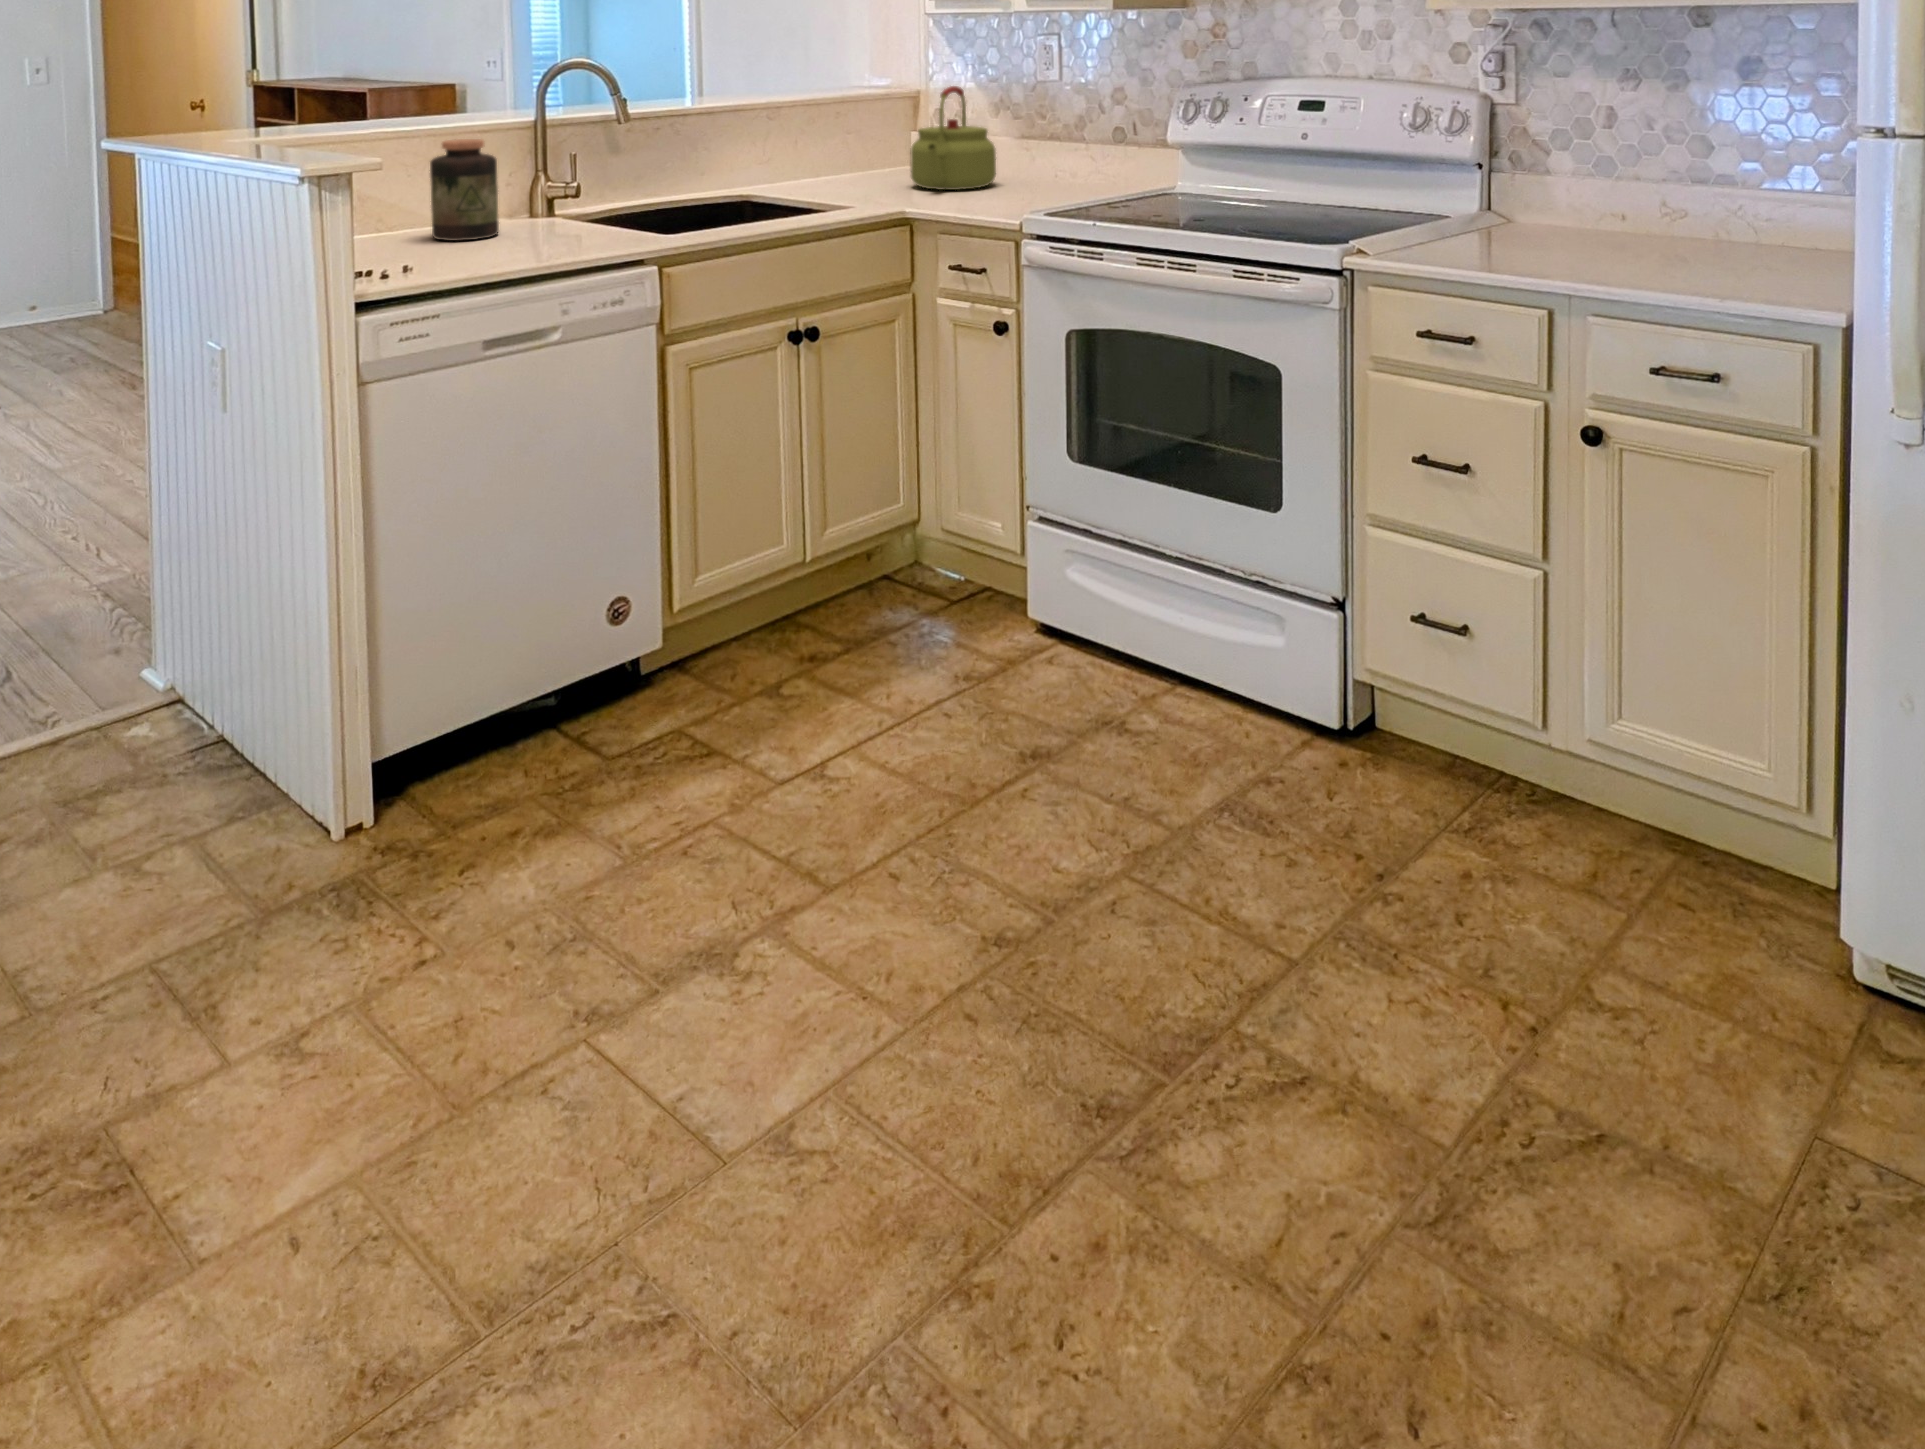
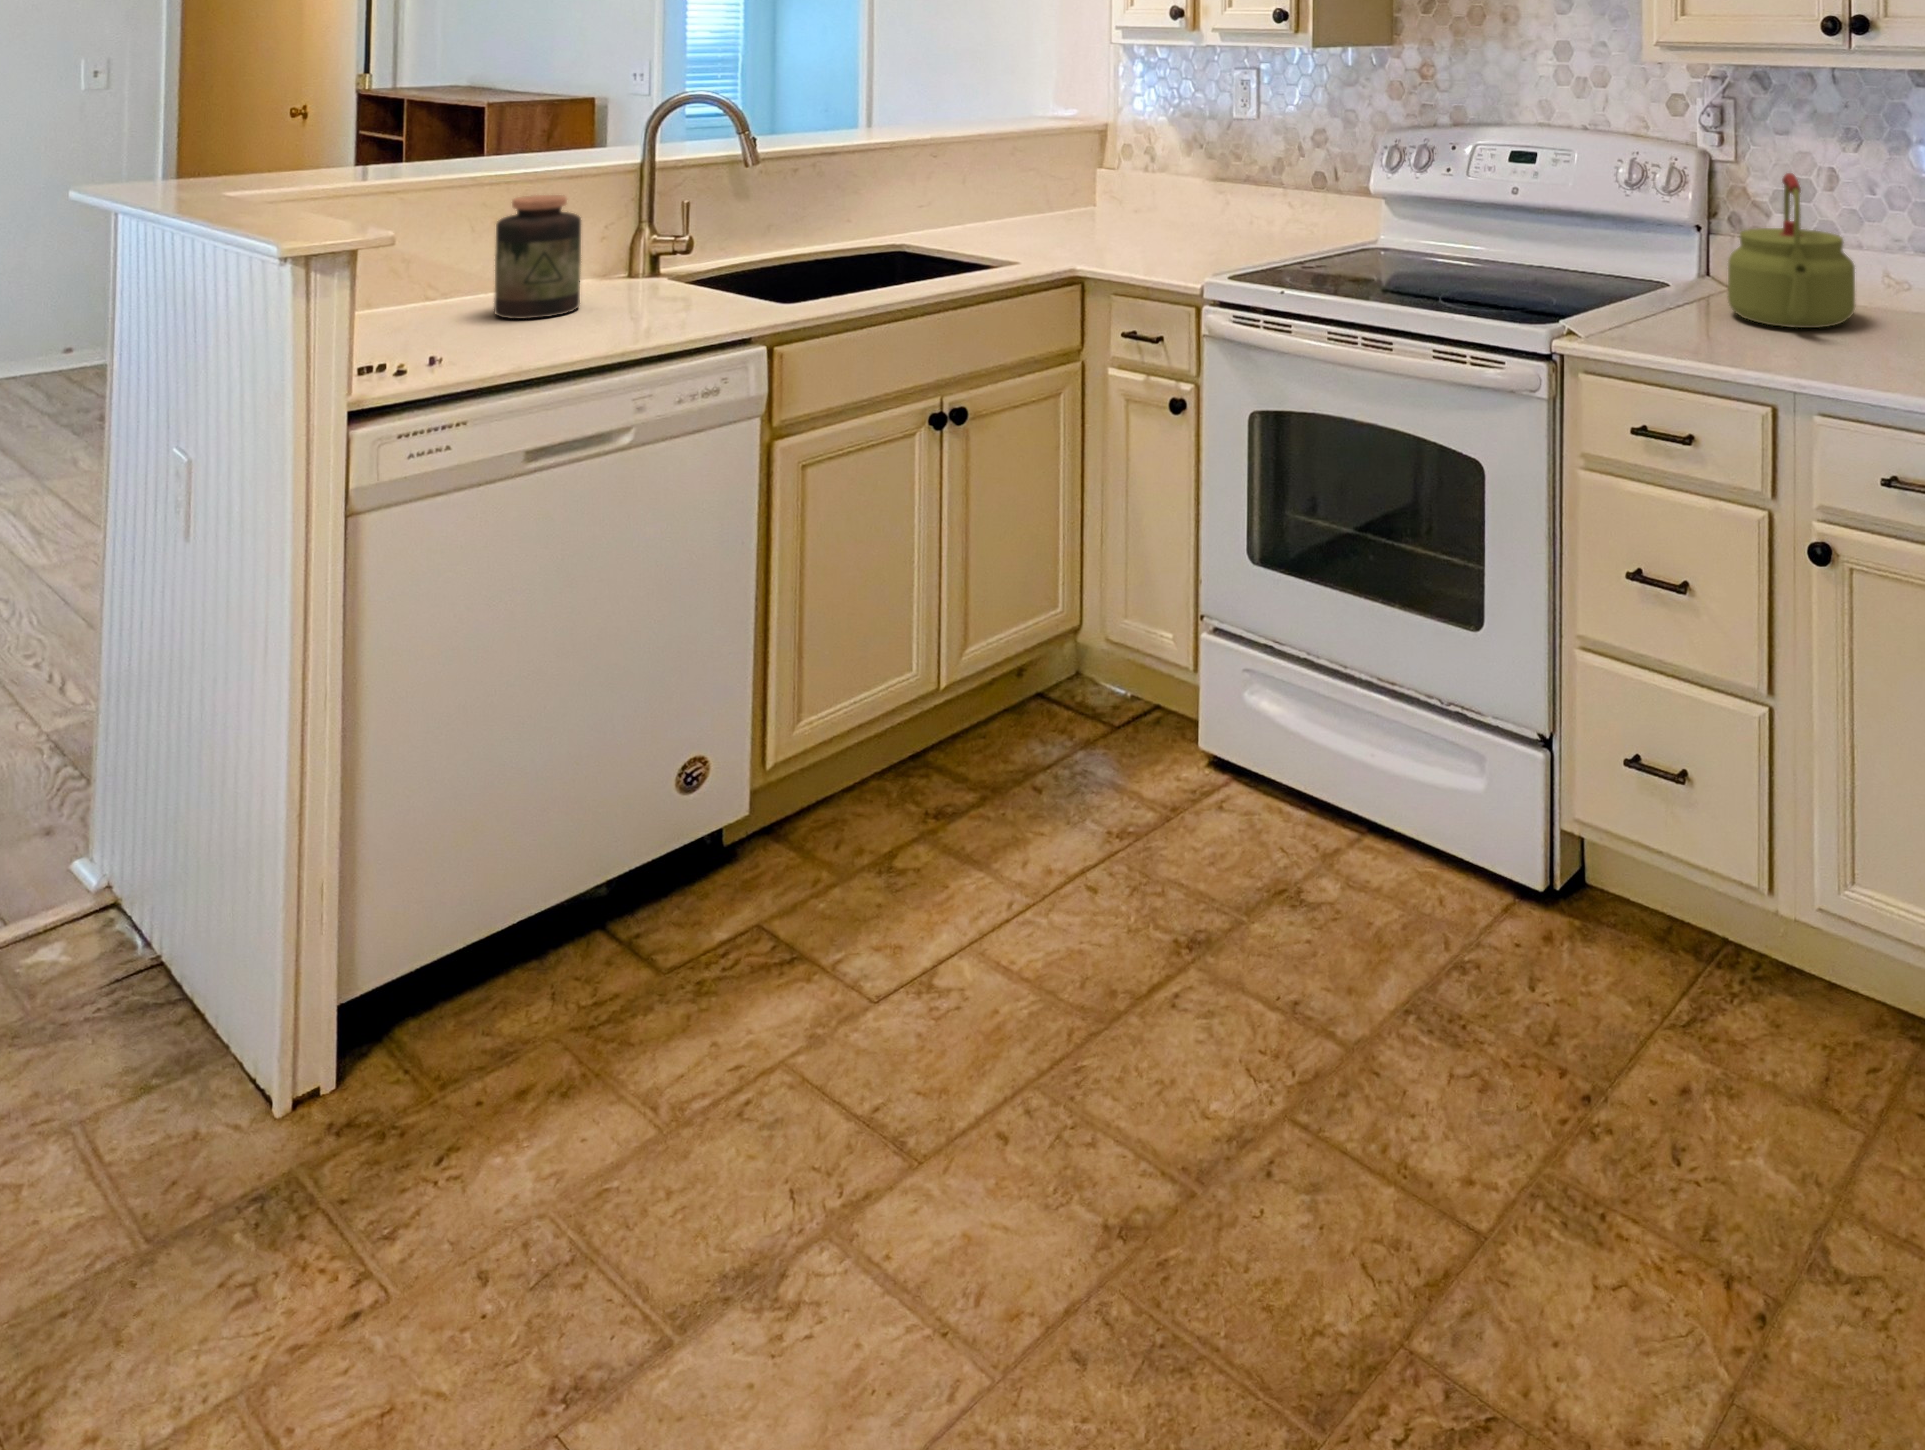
kettle: present [910,86,996,190] -> present [1728,173,1855,328]

